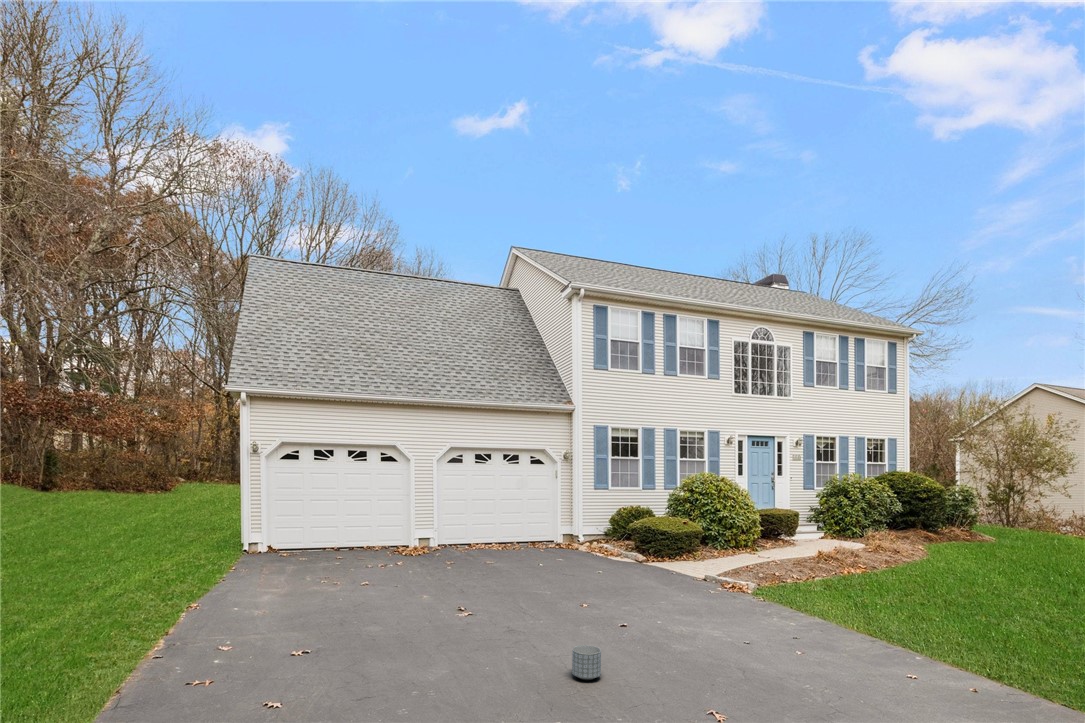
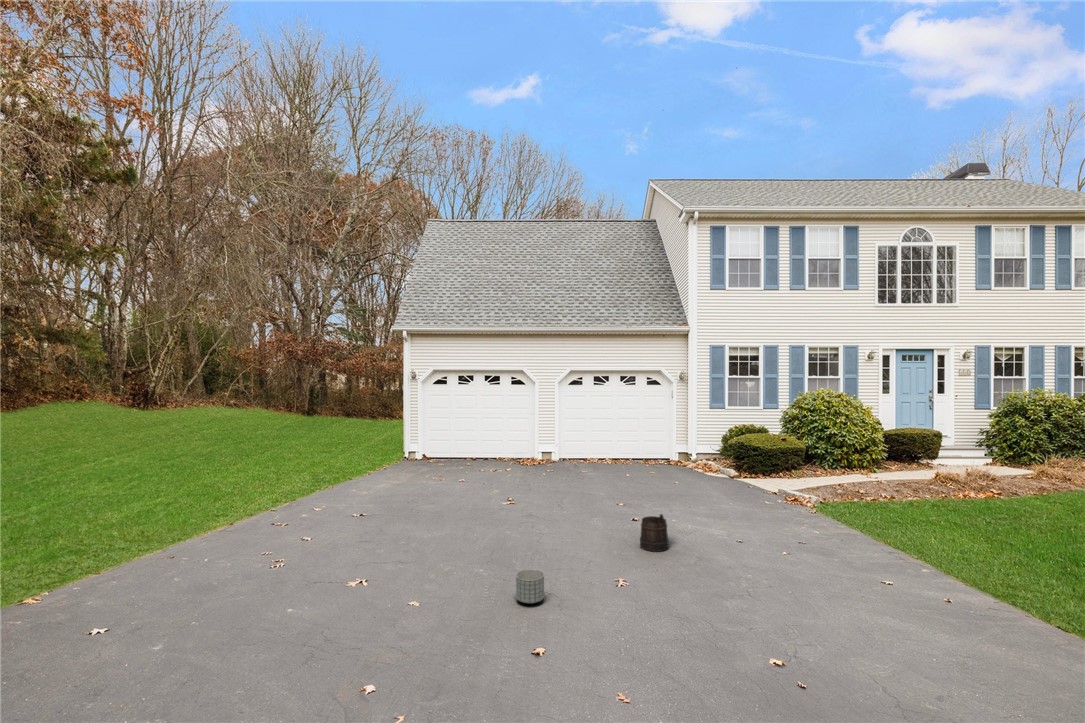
bucket: none [627,589,656,627] -> present [640,514,669,552]

